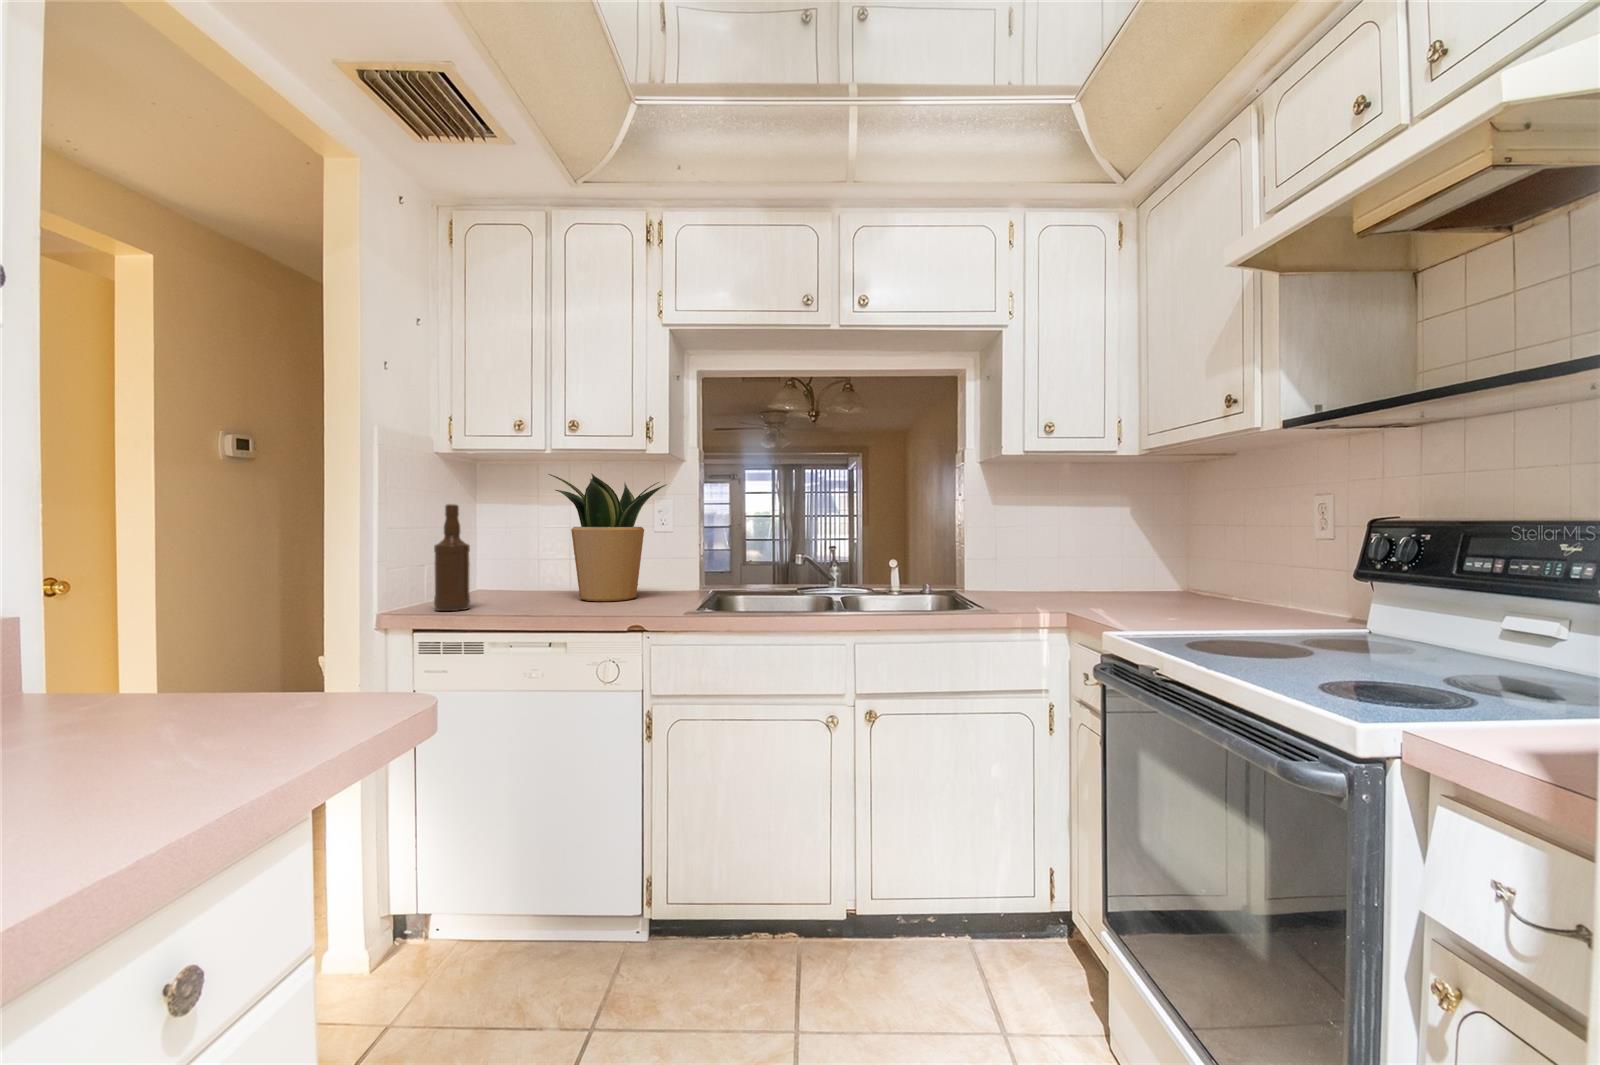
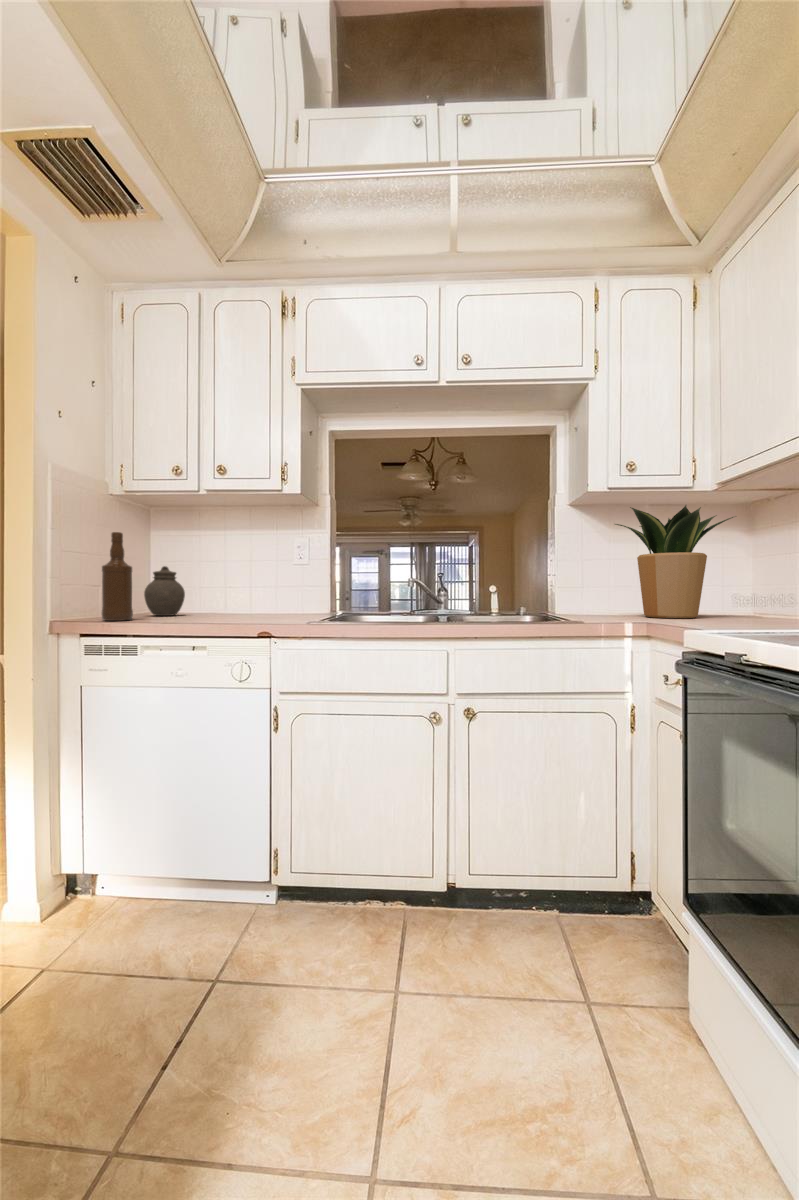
potted plant: present [549,474,667,601] -> present [615,505,736,618]
jar: none [474,537,523,598] -> present [144,566,185,616]

